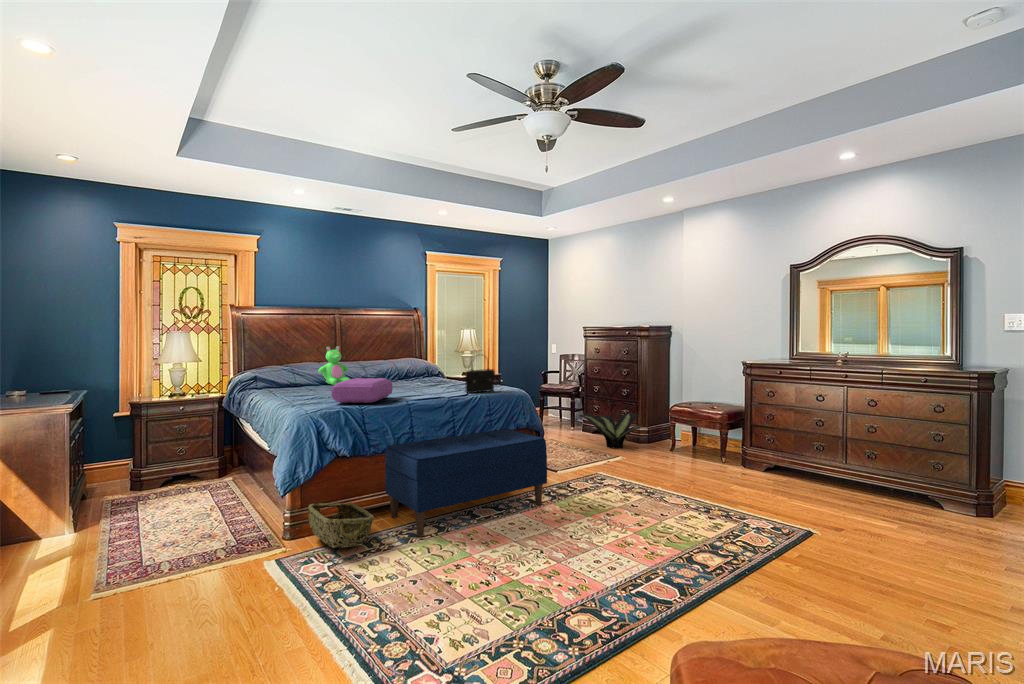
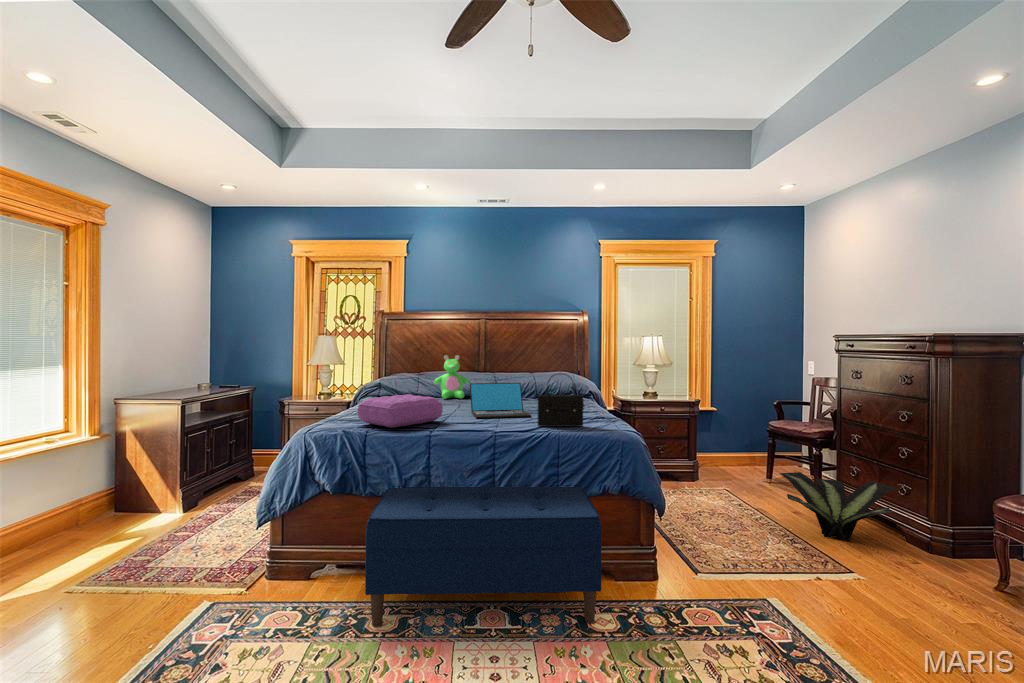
laptop: none [388,365,445,393] -> present [470,383,531,418]
woven basket: present [308,503,374,548] -> none [248,544,338,618]

